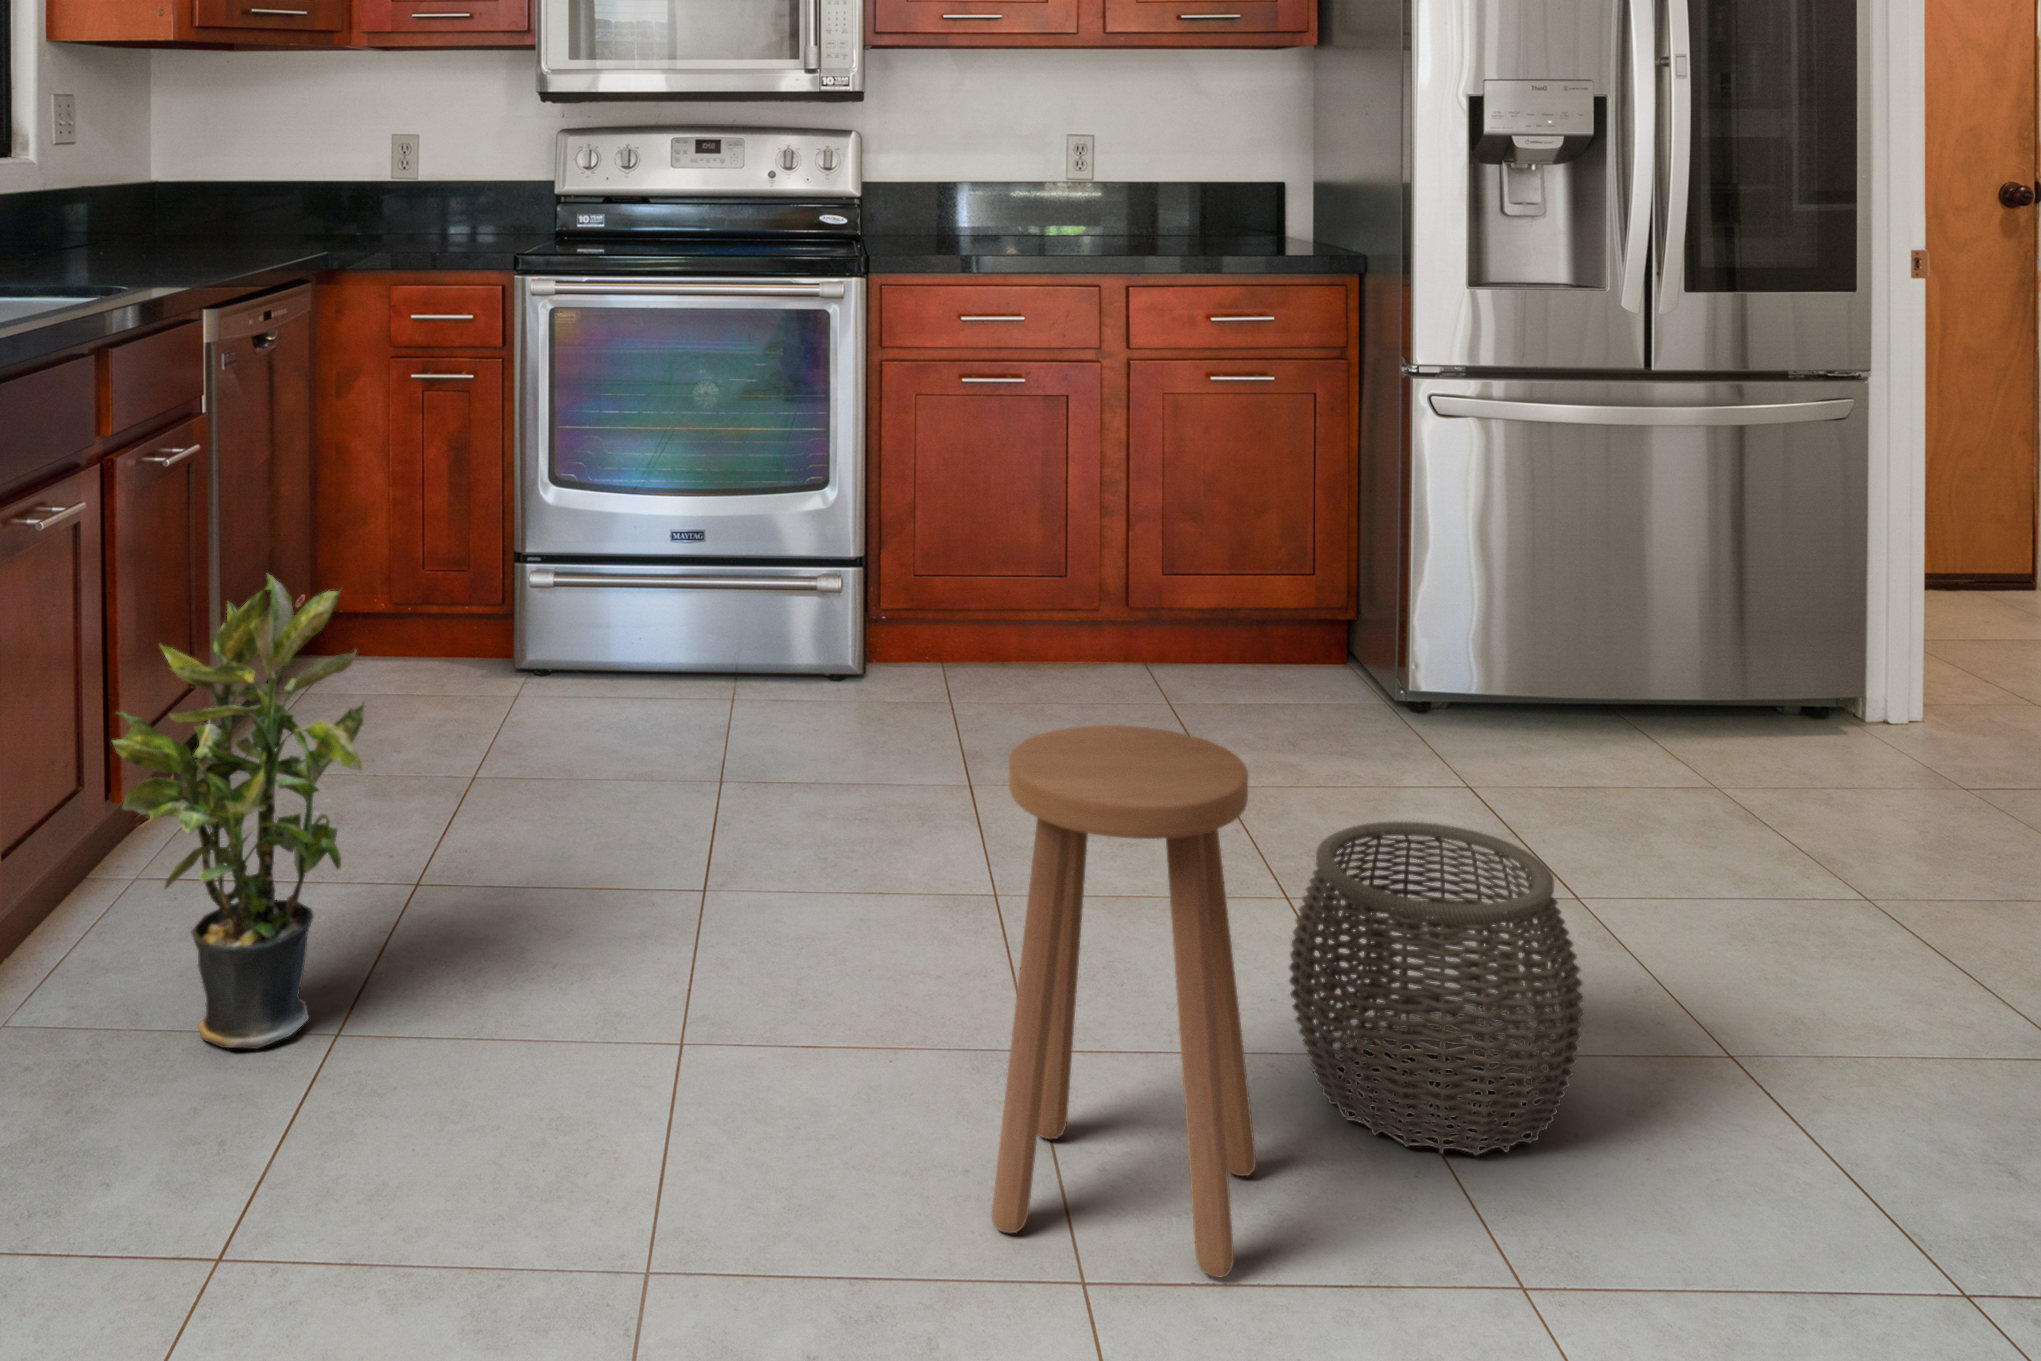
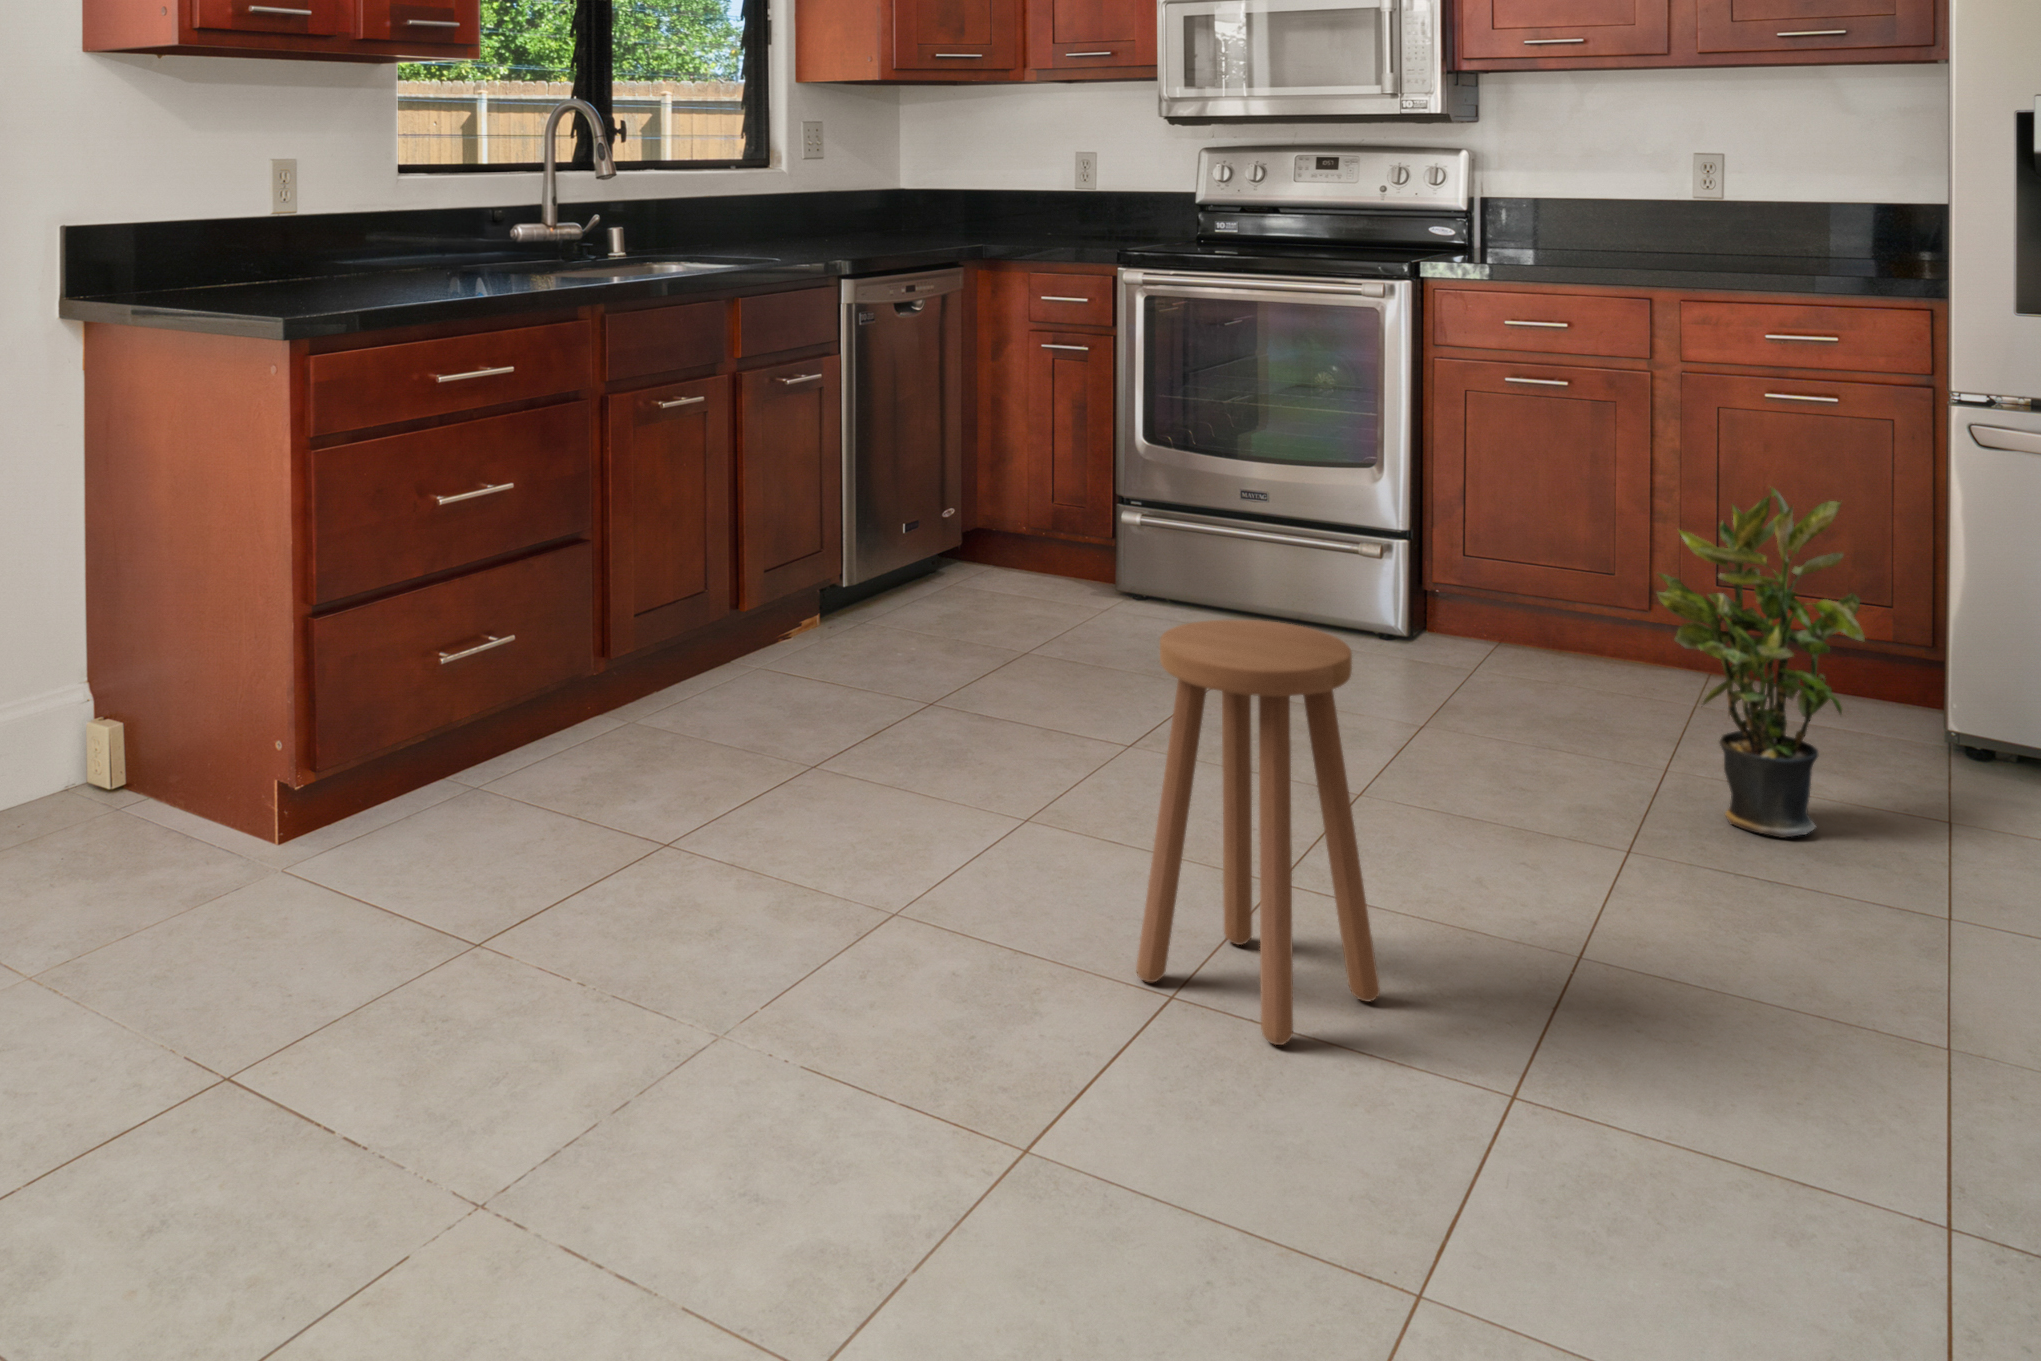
potted plant: present [112,573,364,1049] -> present [1657,488,1865,838]
woven basket: present [1289,821,1585,1156] -> none [1465,760,1736,1049]

